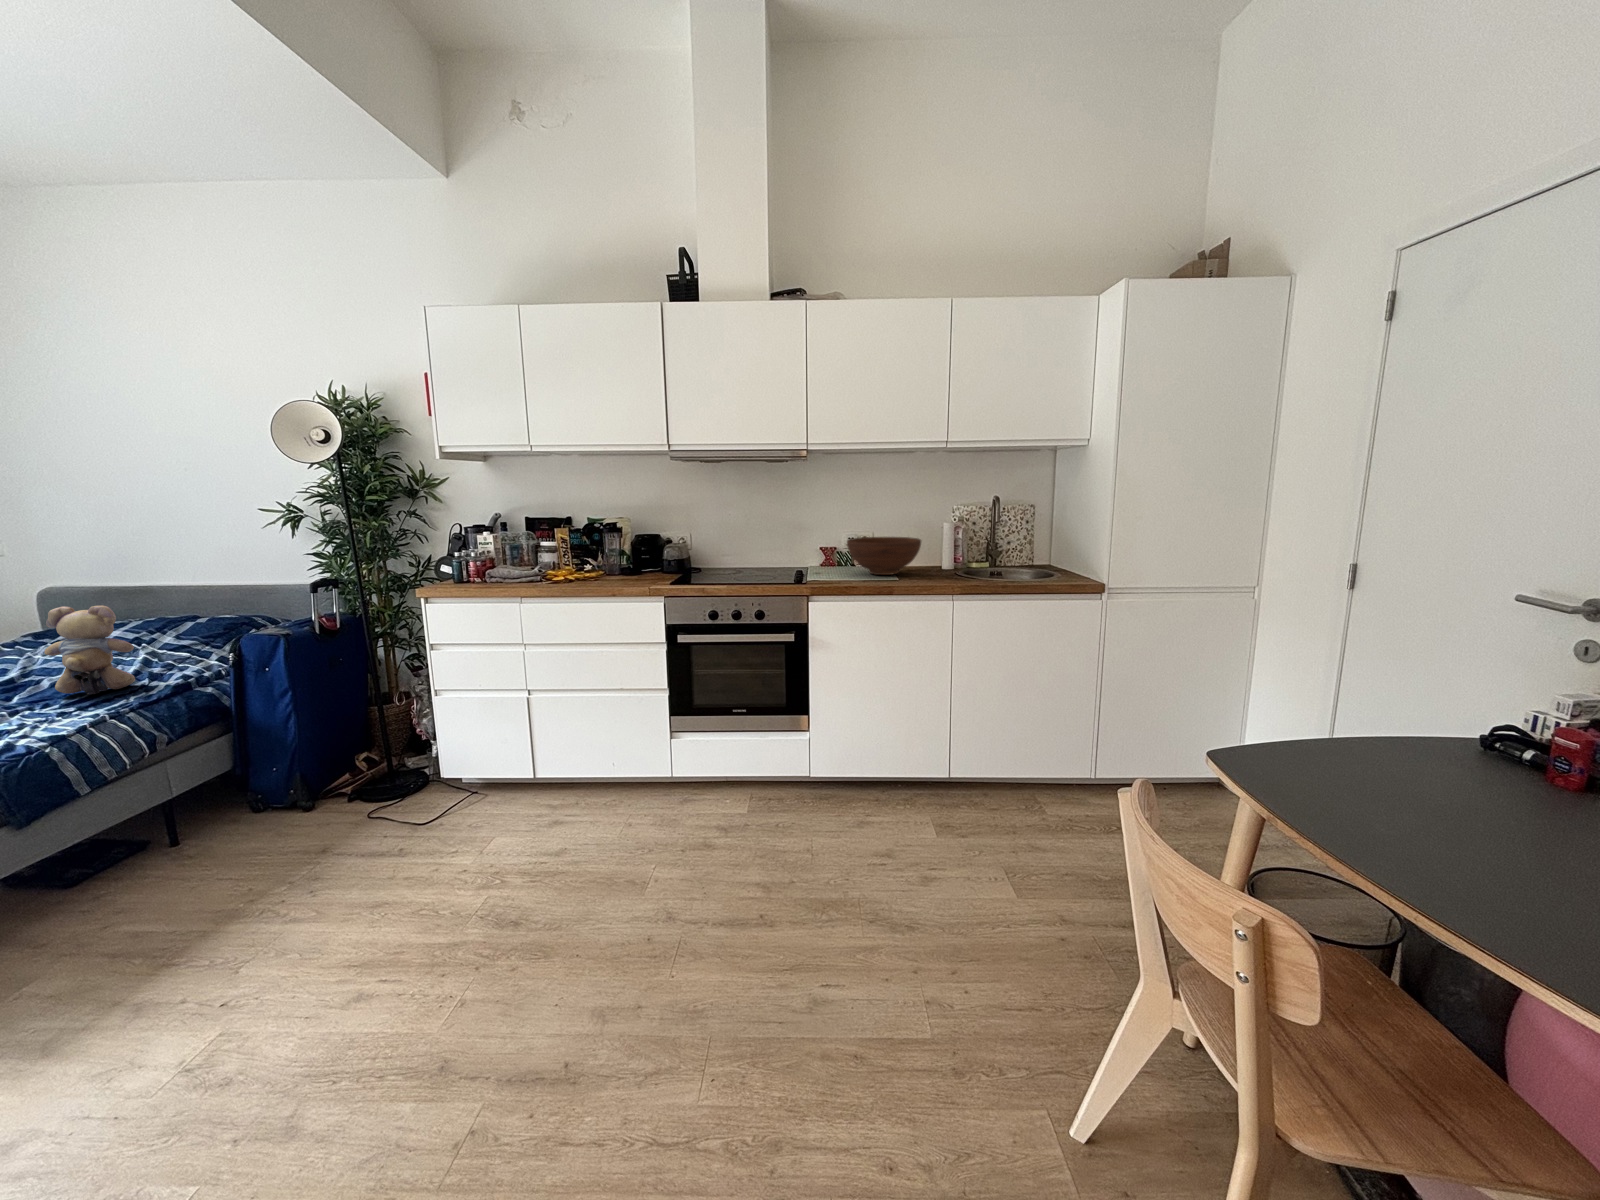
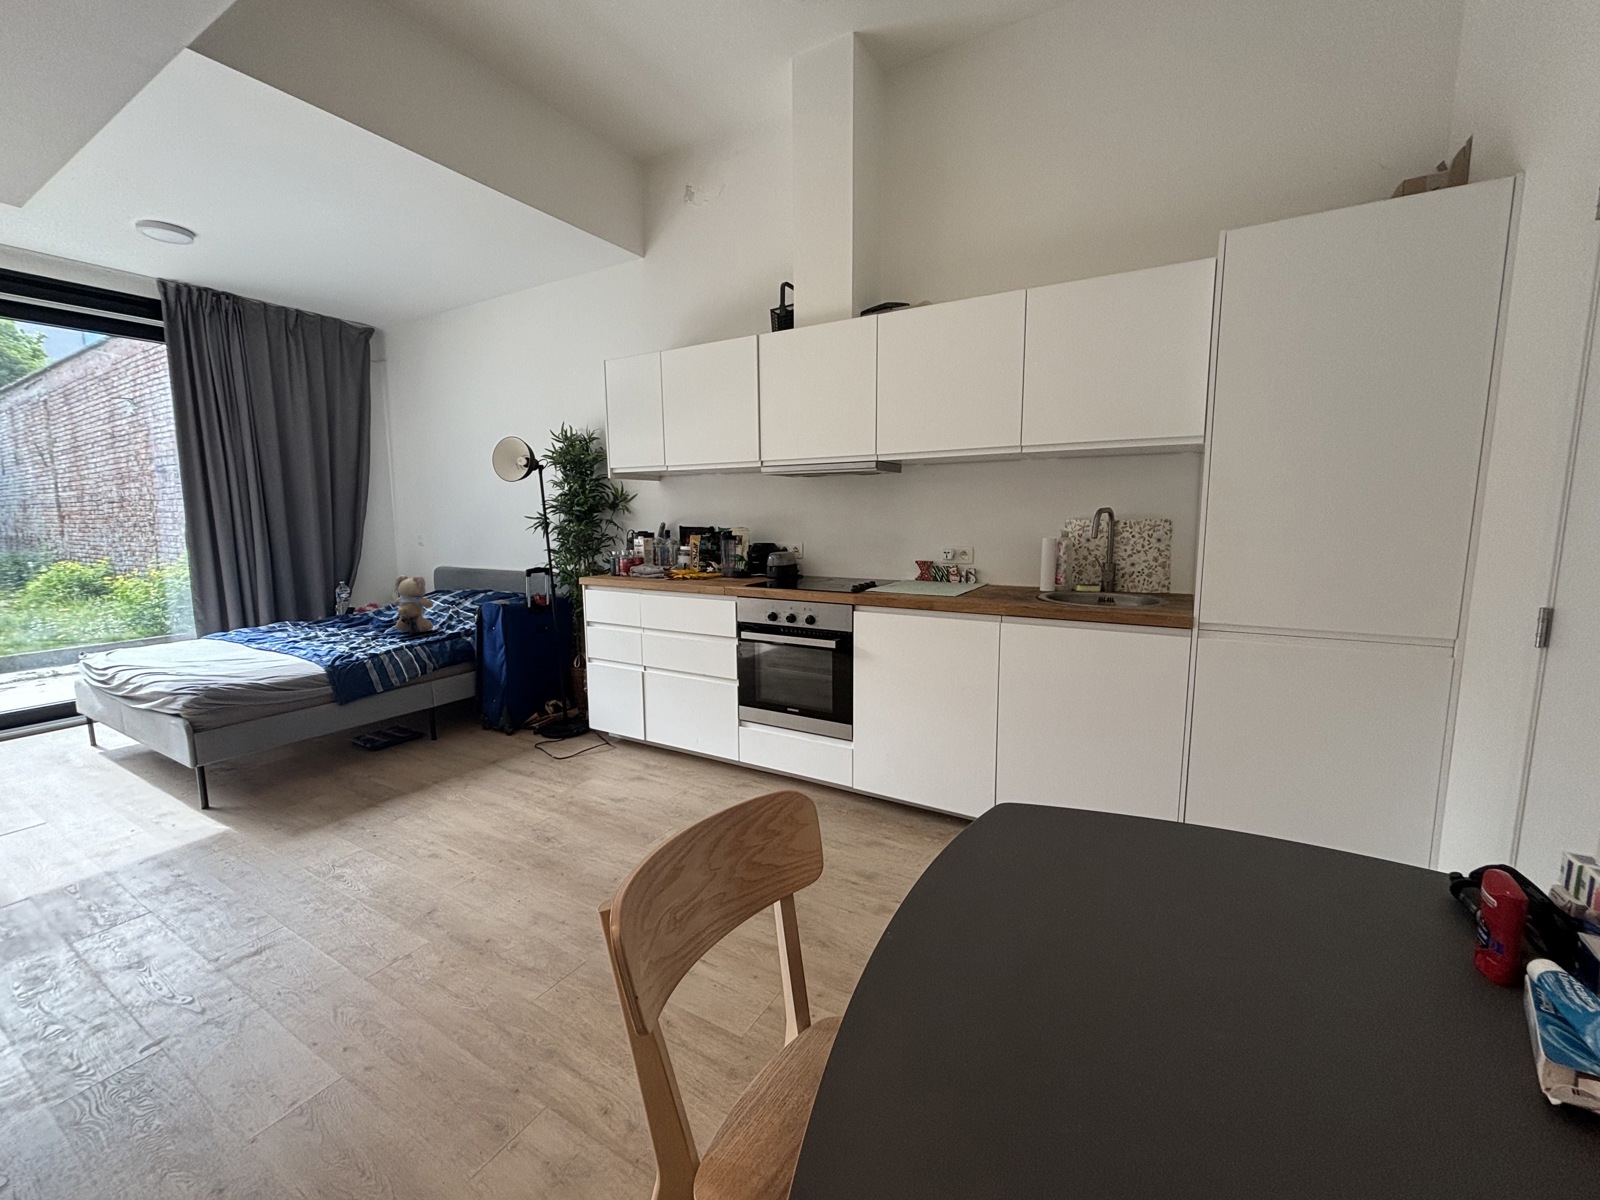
fruit bowl: present [847,537,921,575] -> none [926,552,1009,592]

